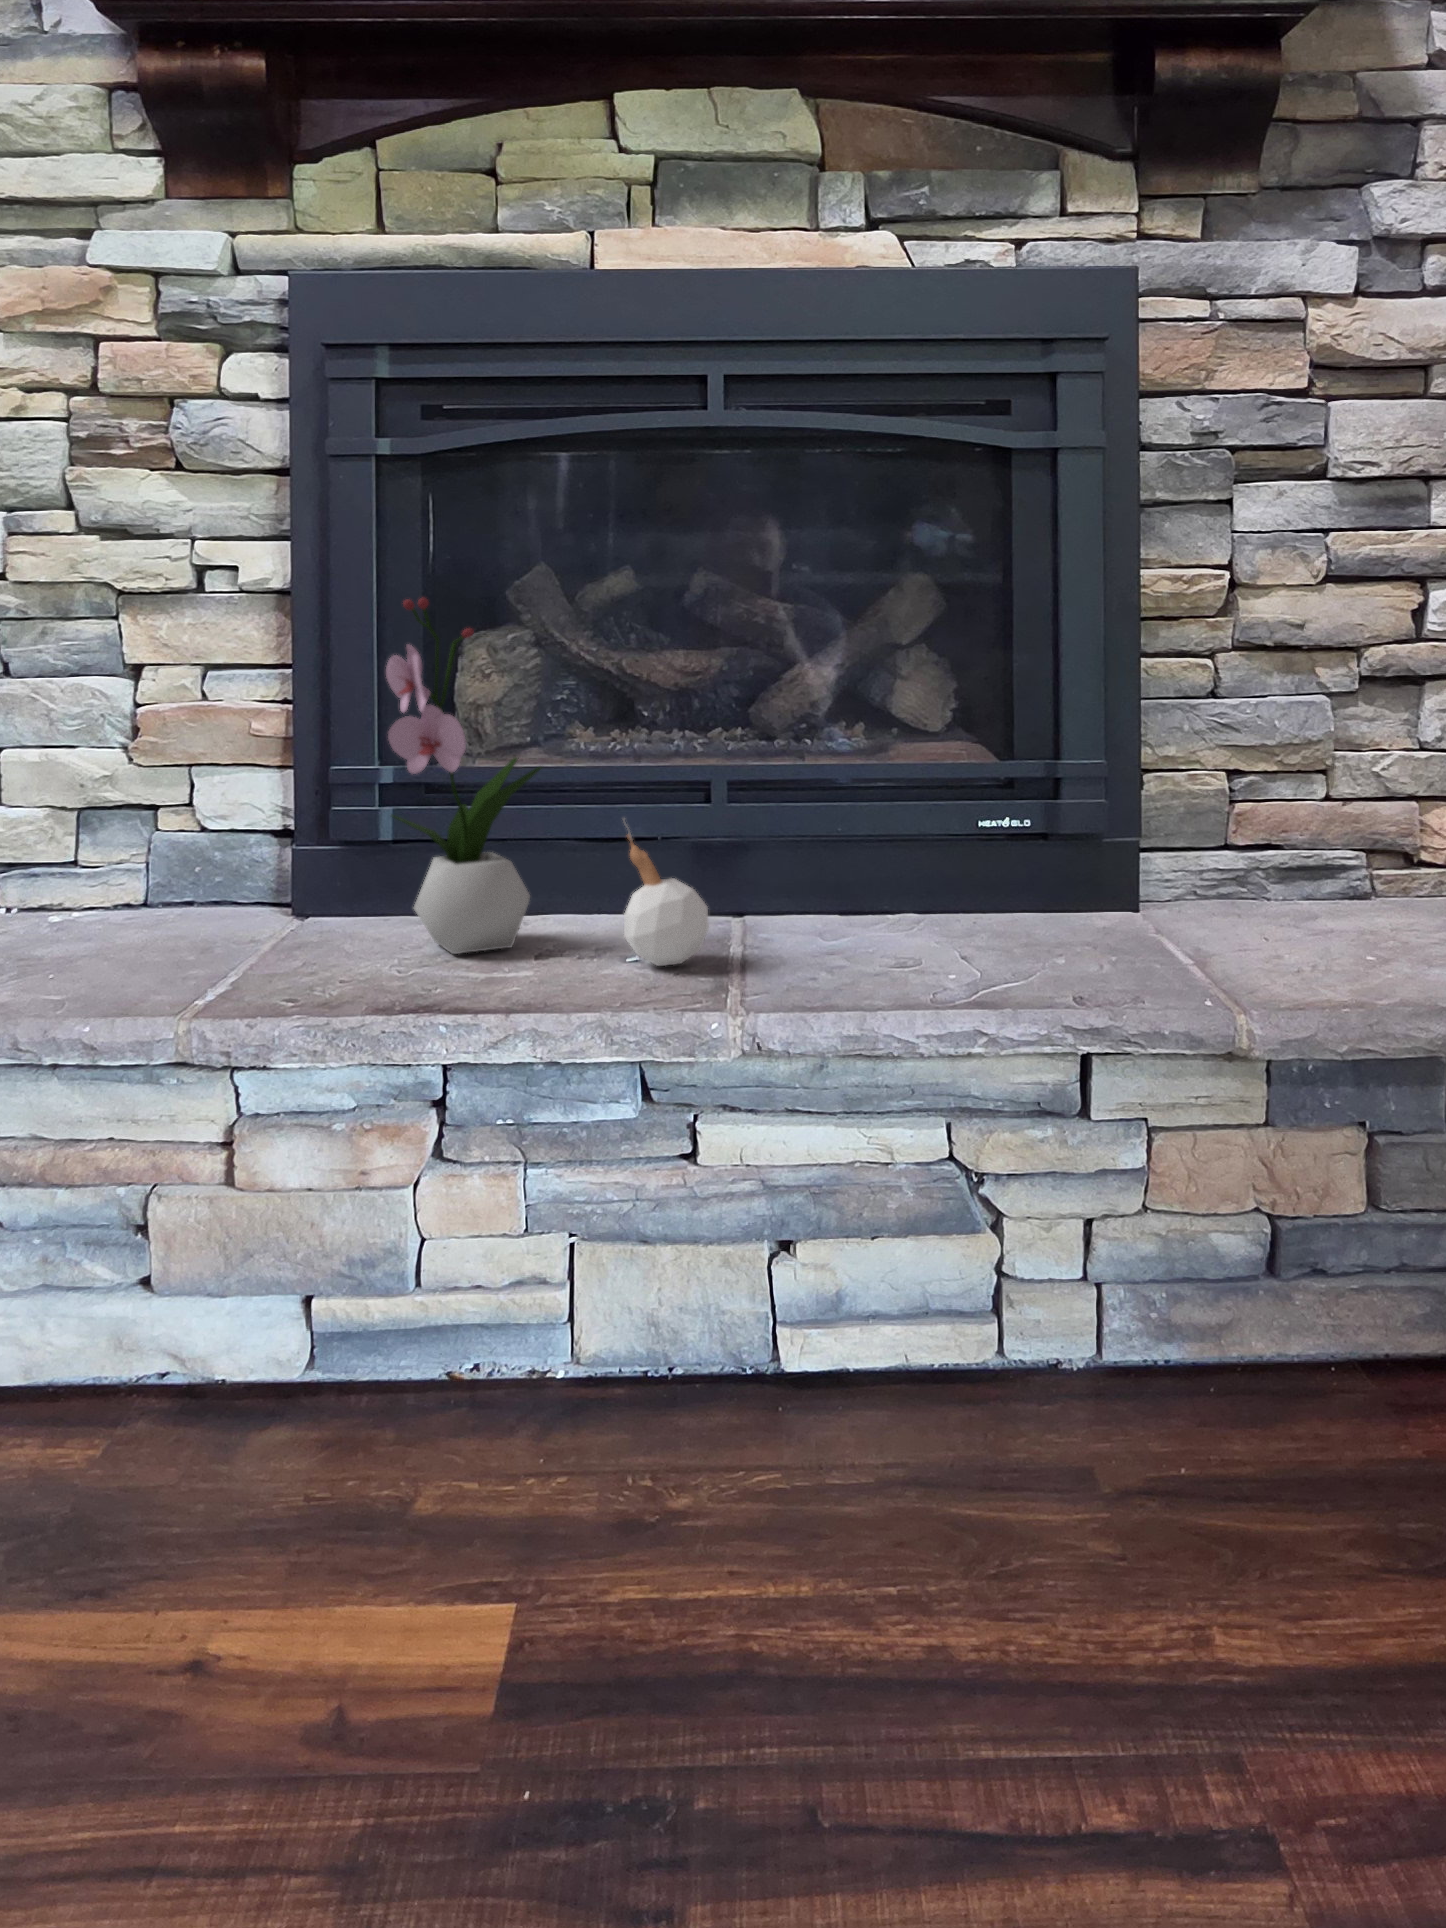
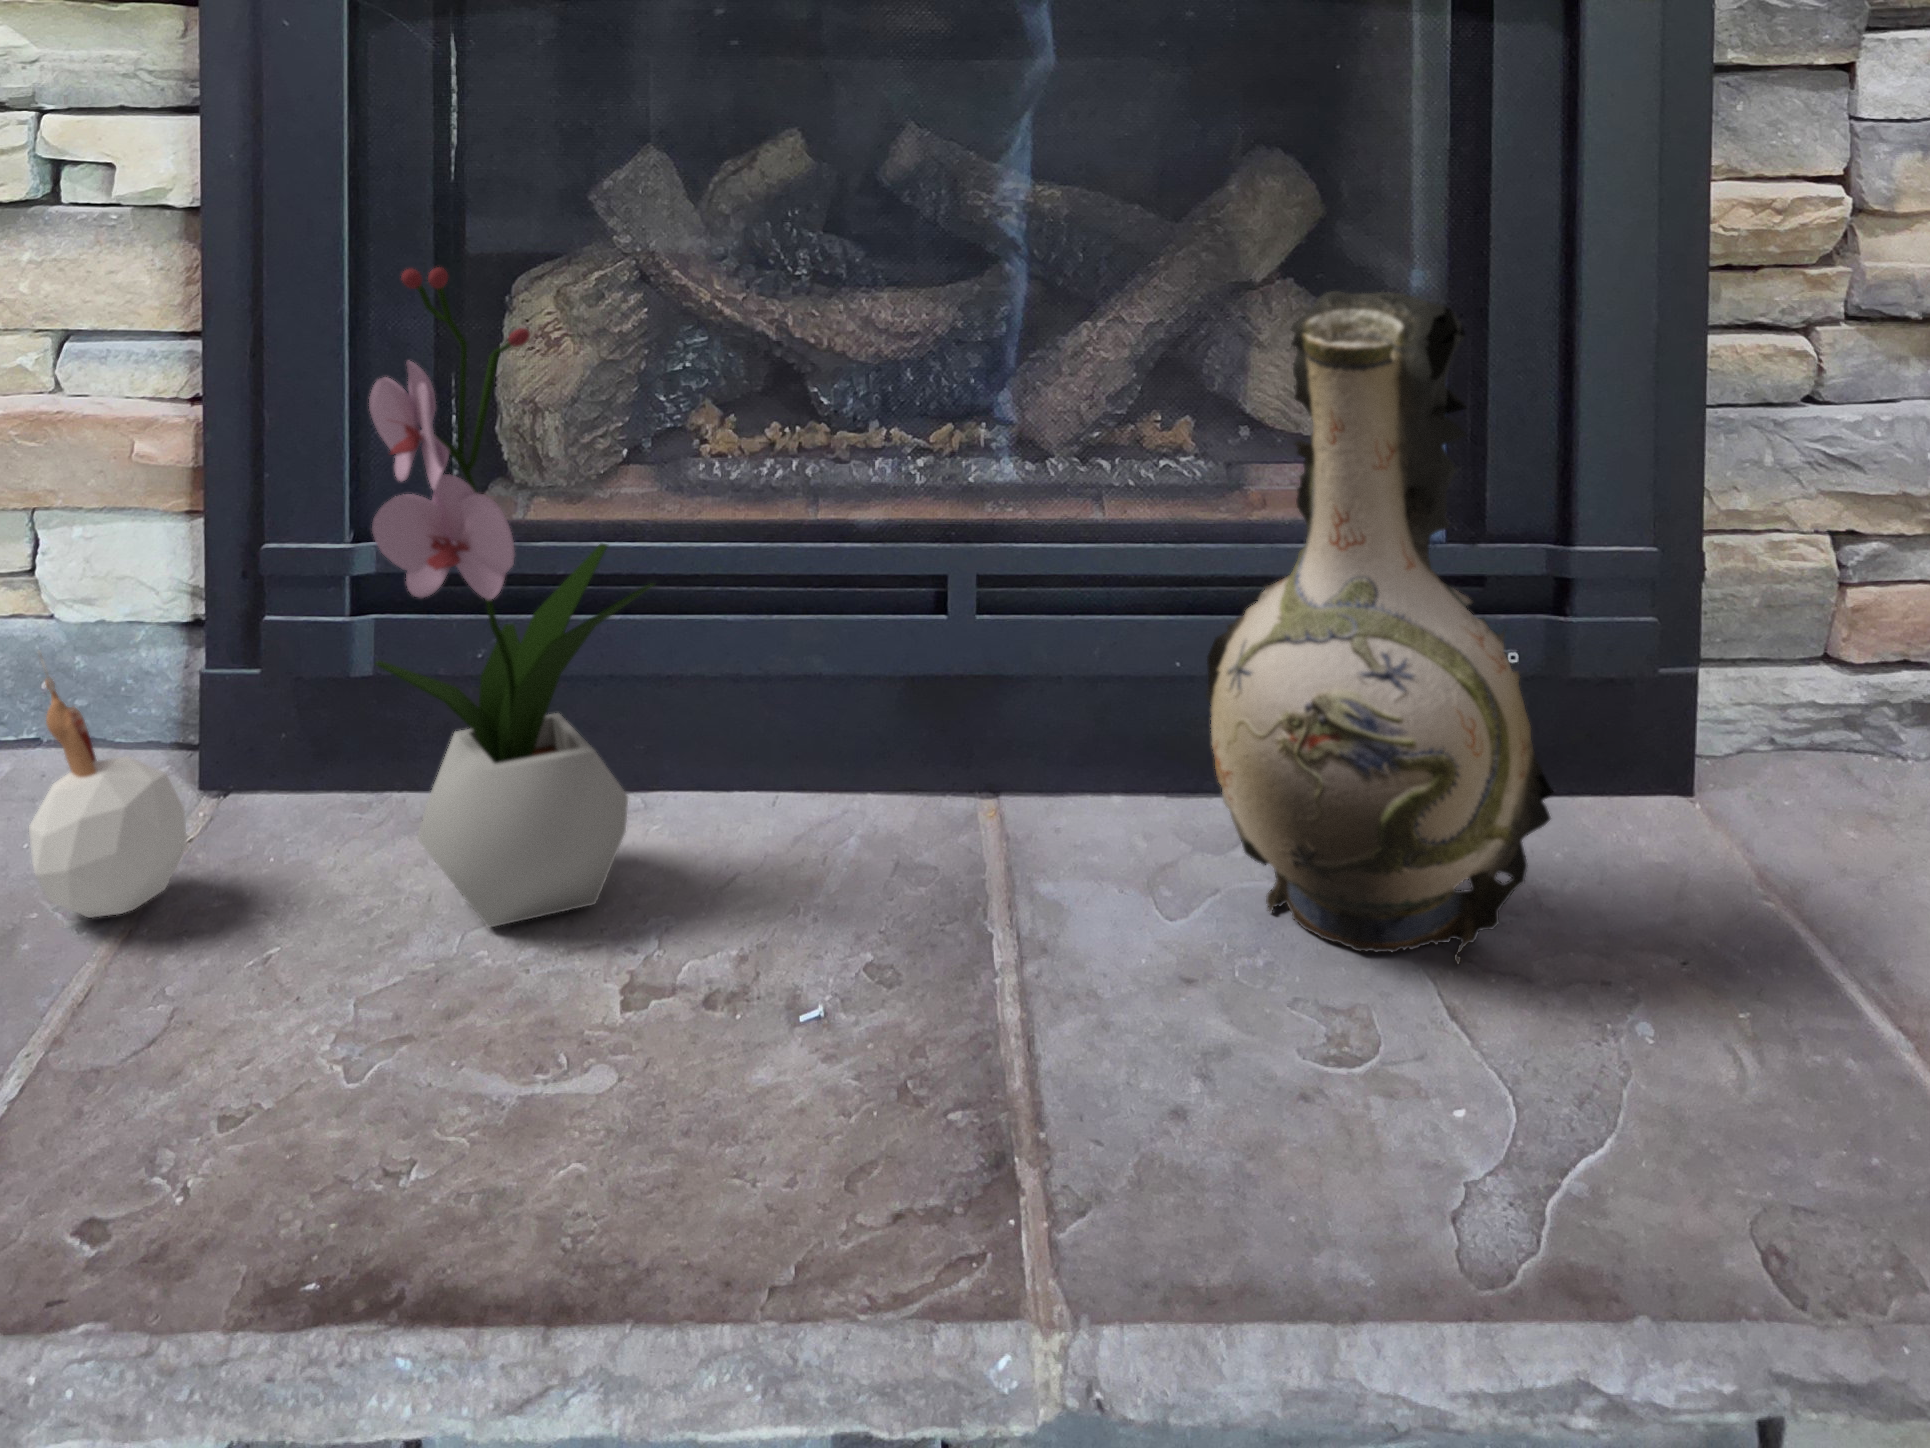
decorative vase: none [849,597,1033,960] -> present [1206,291,1553,963]
candle: present [624,833,709,966] -> present [29,651,187,918]

